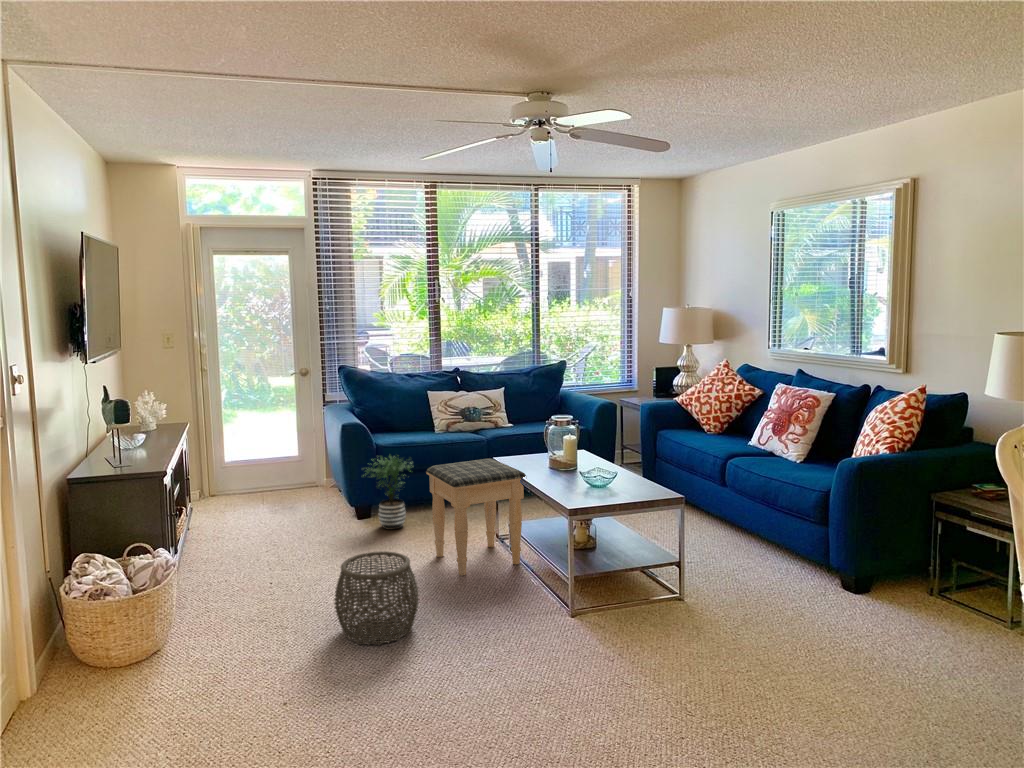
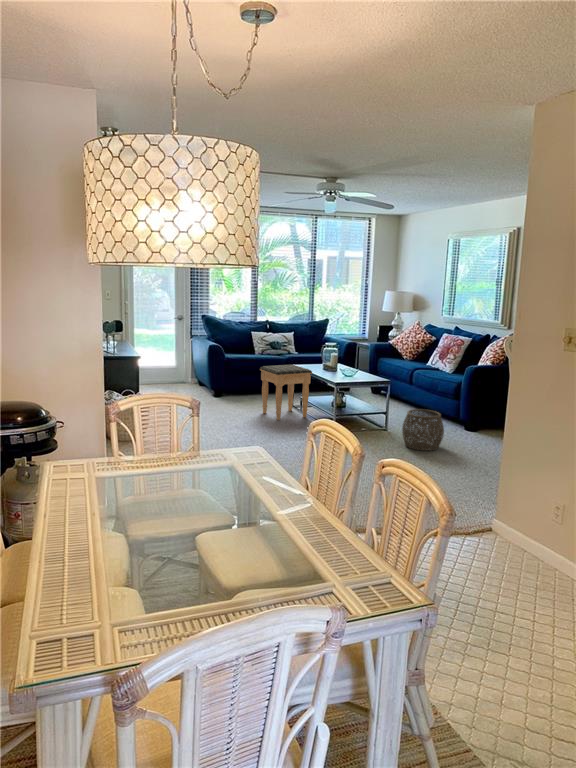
potted plant: present [363,455,411,530] -> none [220,362,249,403]
woven basket: present [334,551,419,645] -> present [402,409,444,451]

